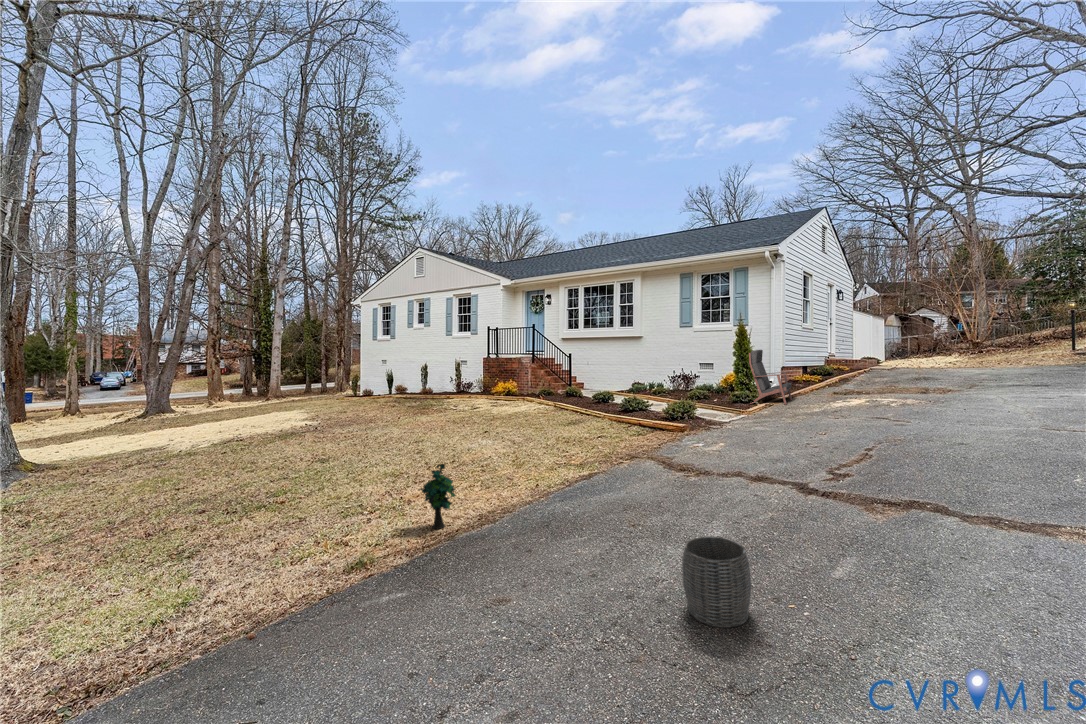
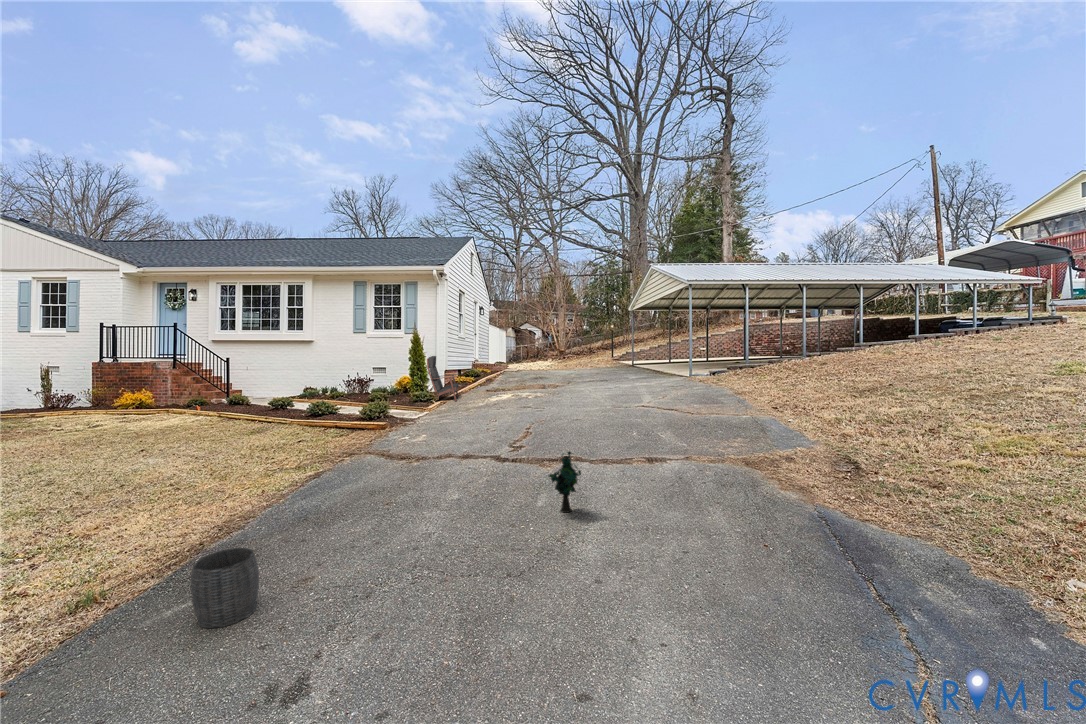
decorative plant: present [419,464,456,529] -> present [549,452,581,513]
woven basket: present [682,537,751,628] -> present [191,548,259,628]

